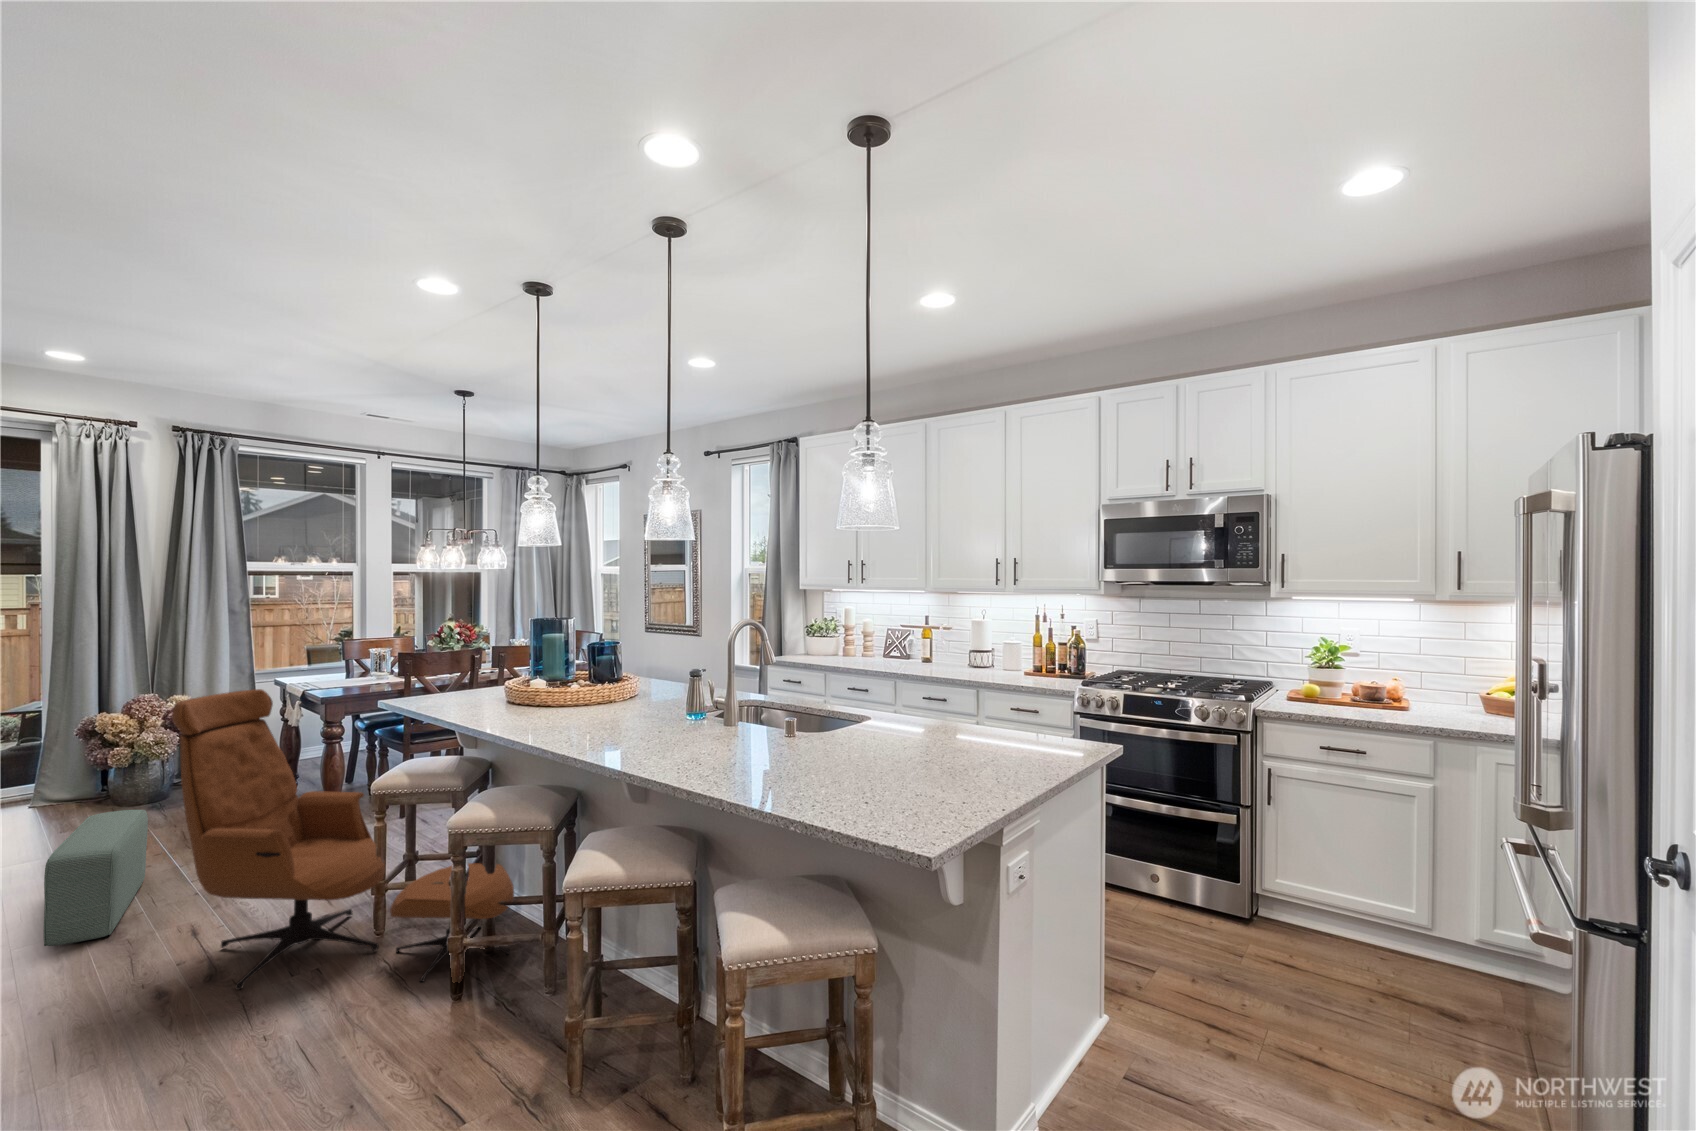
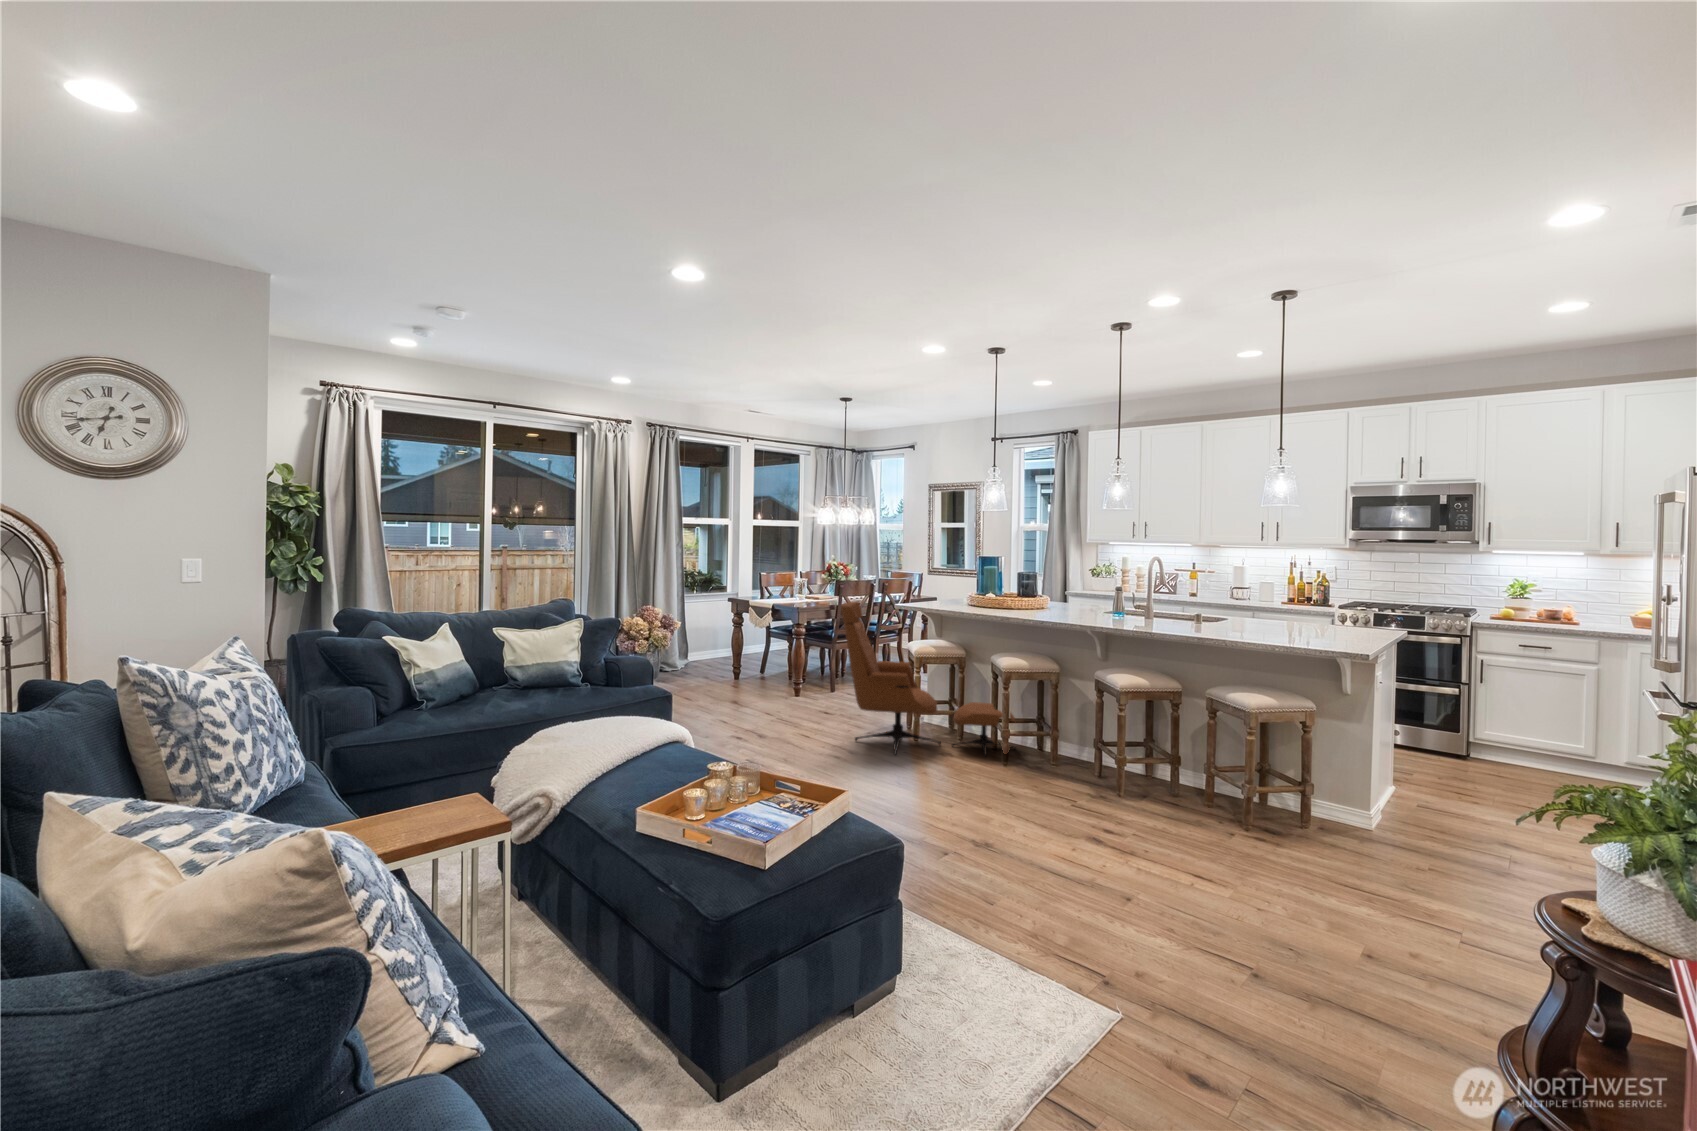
pouf: present [43,810,148,946] -> none [732,673,787,737]

